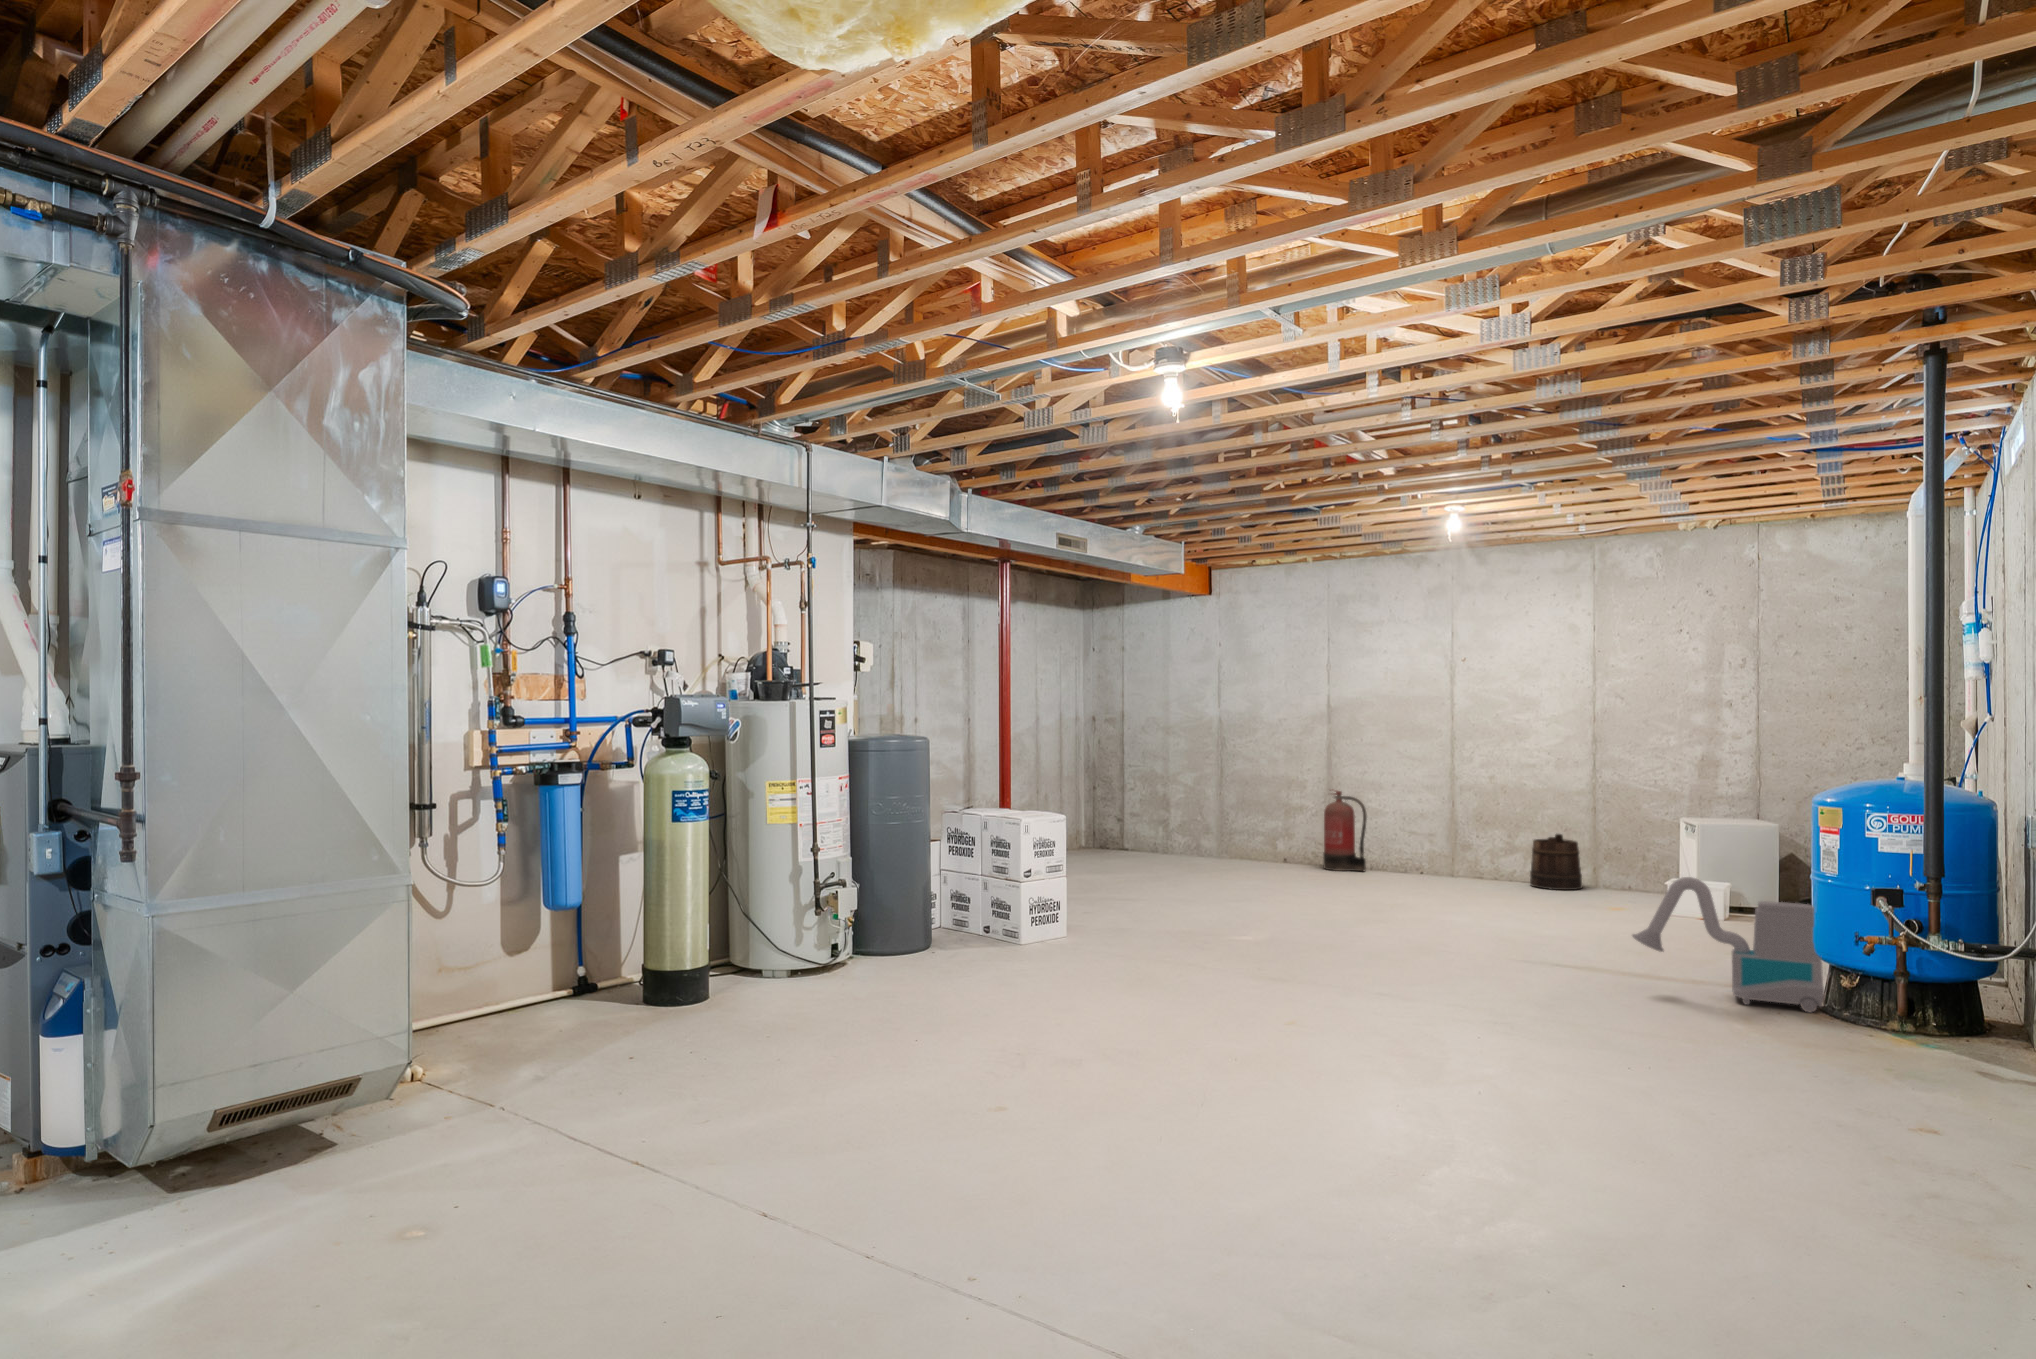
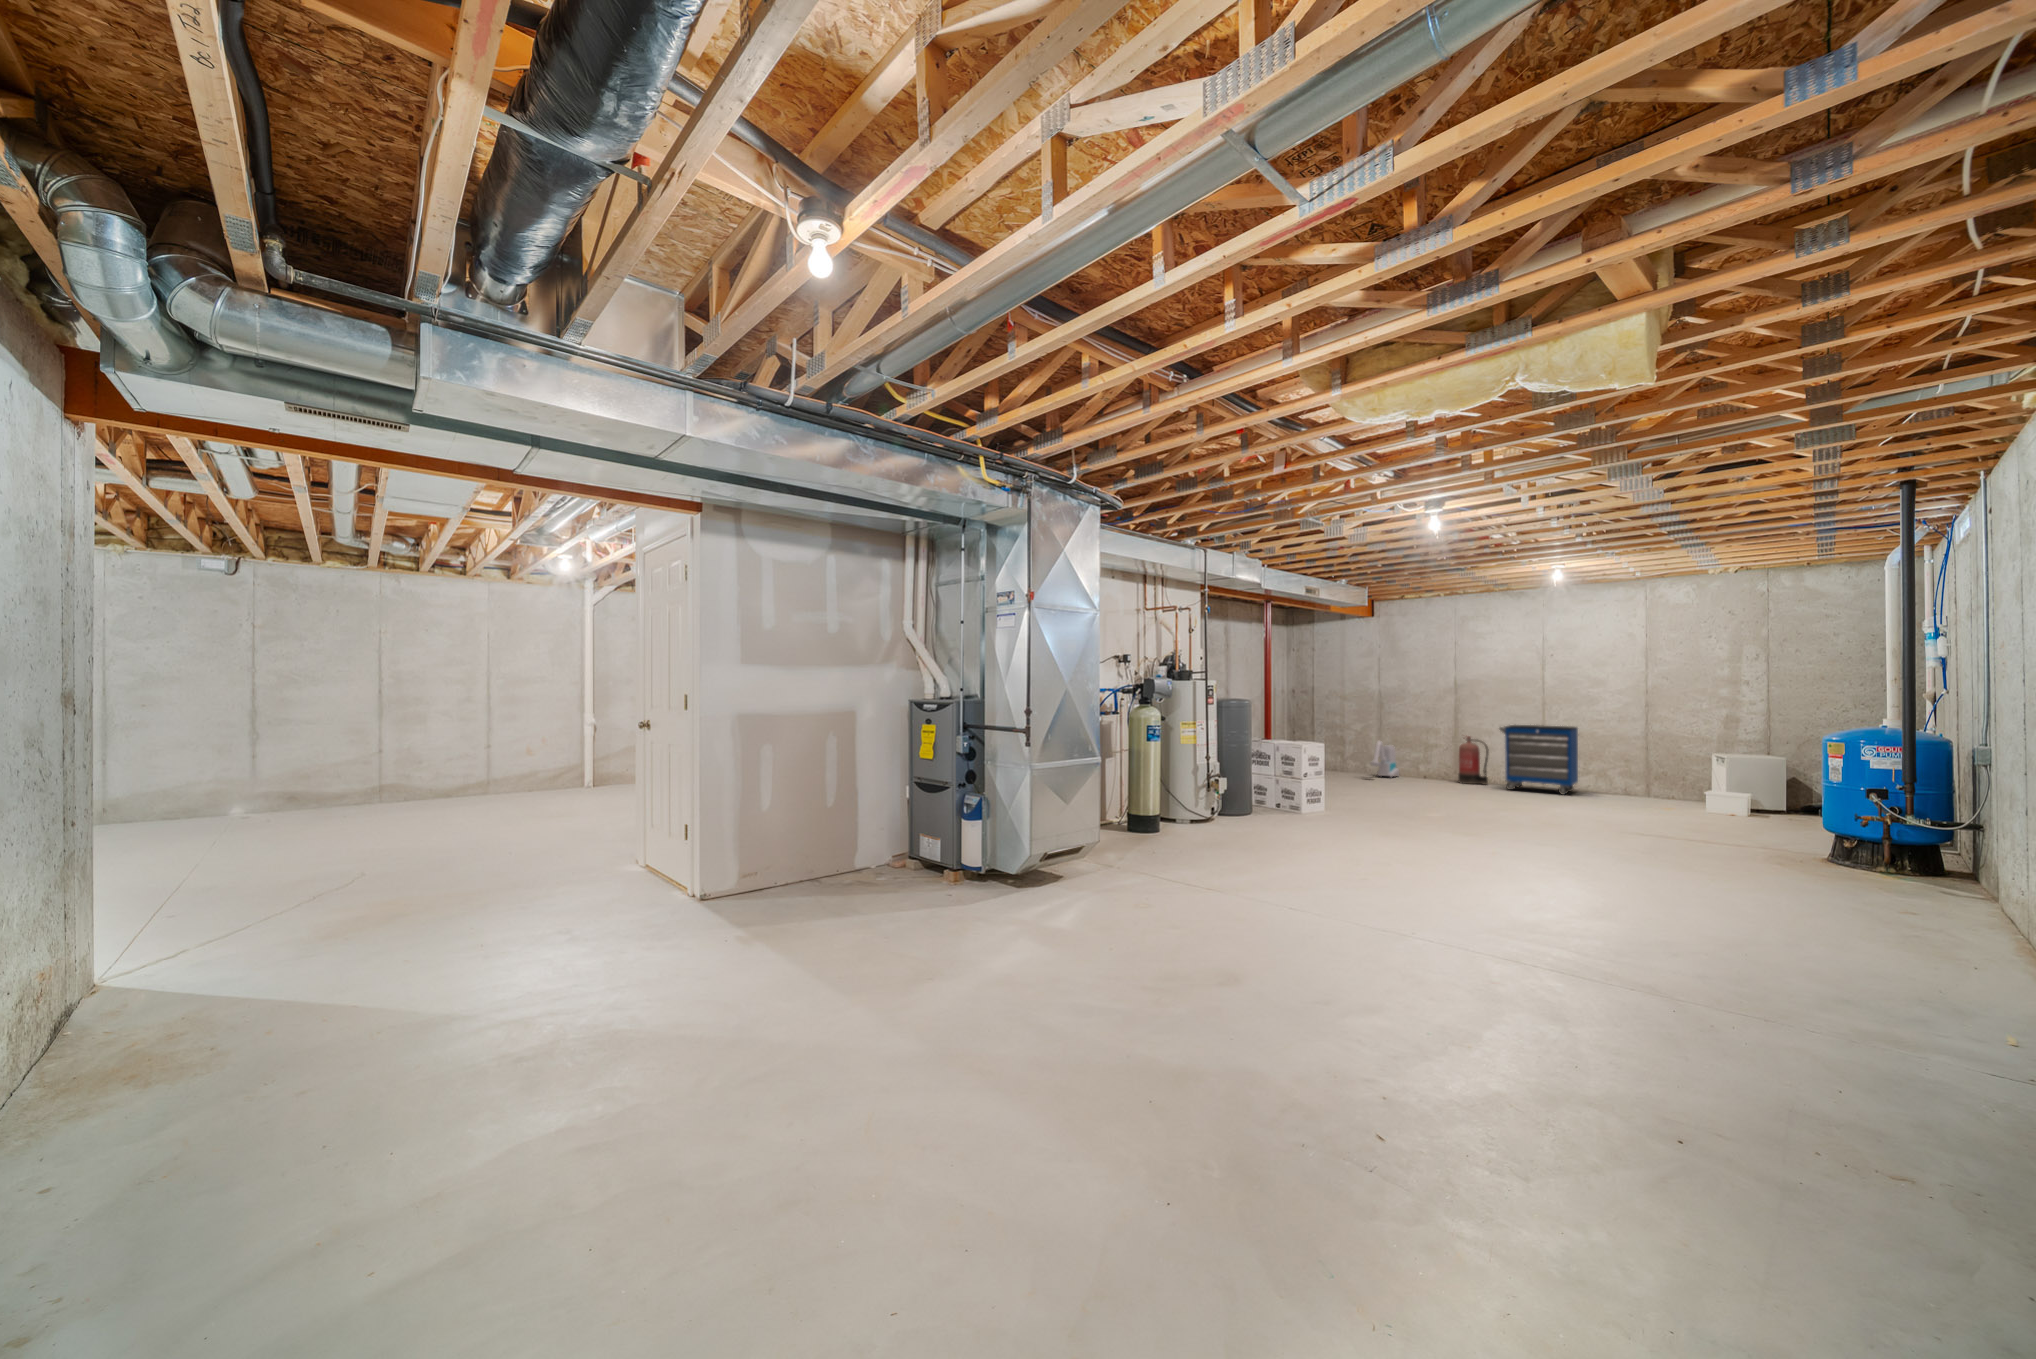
storage cabinet: none [1377,771,1494,887] -> present [1500,725,1578,795]
bucket: present [1530,834,1582,890] -> none [1604,764,1641,798]
vacuum cleaner: present [1632,877,1824,1013] -> present [1370,741,1399,777]

